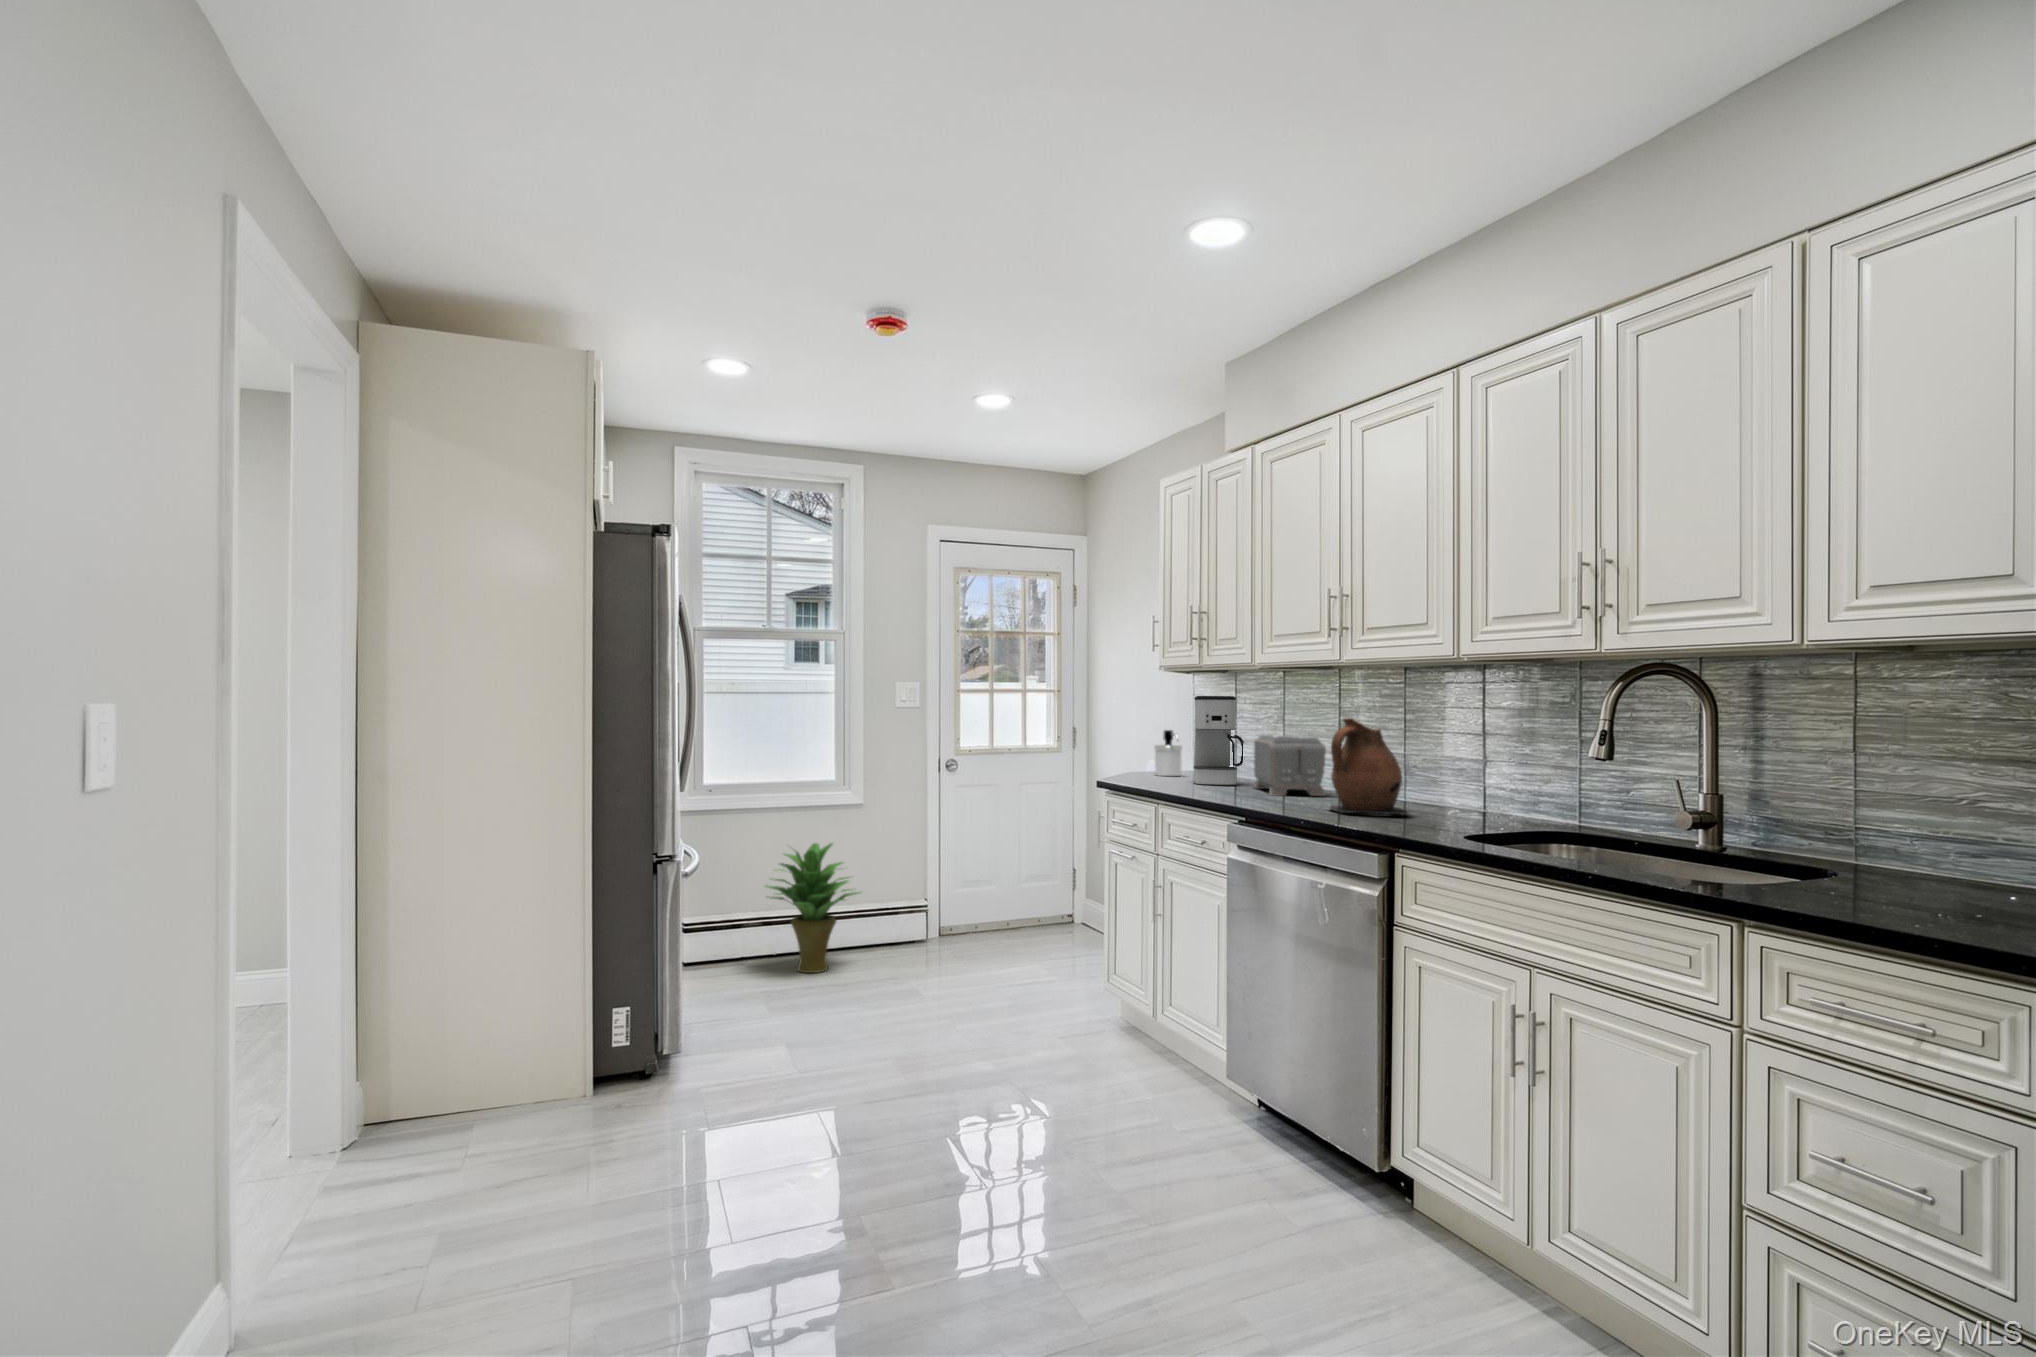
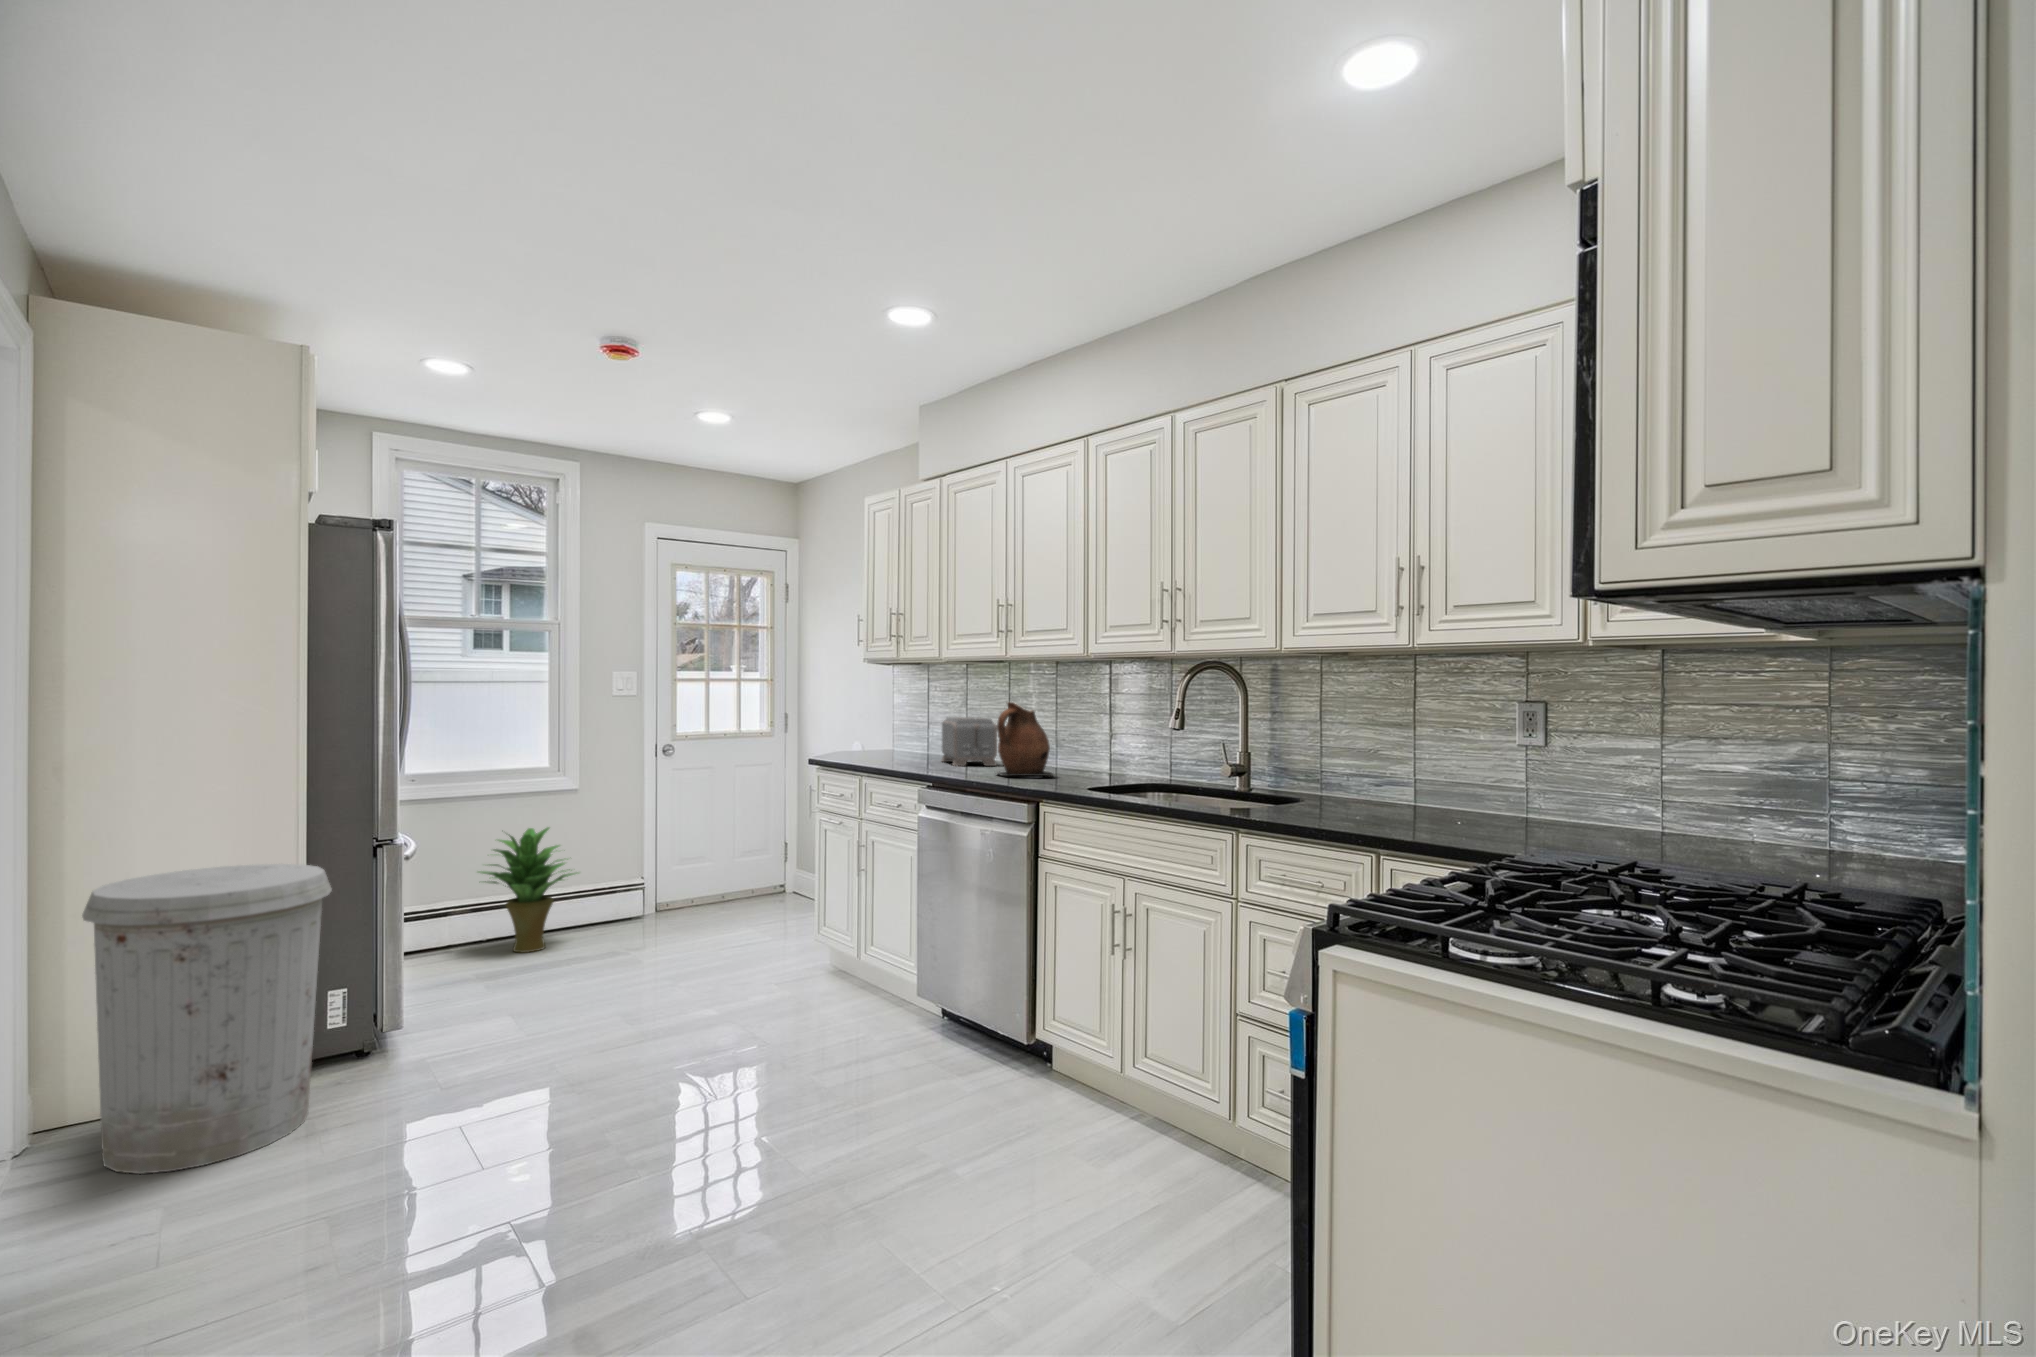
coffee maker: present [1194,696,1244,786] -> none [892,685,935,761]
soap dispenser: present [1154,730,1182,776] -> none [859,715,883,754]
trash can: none [384,877,605,1194] -> present [82,864,331,1174]

